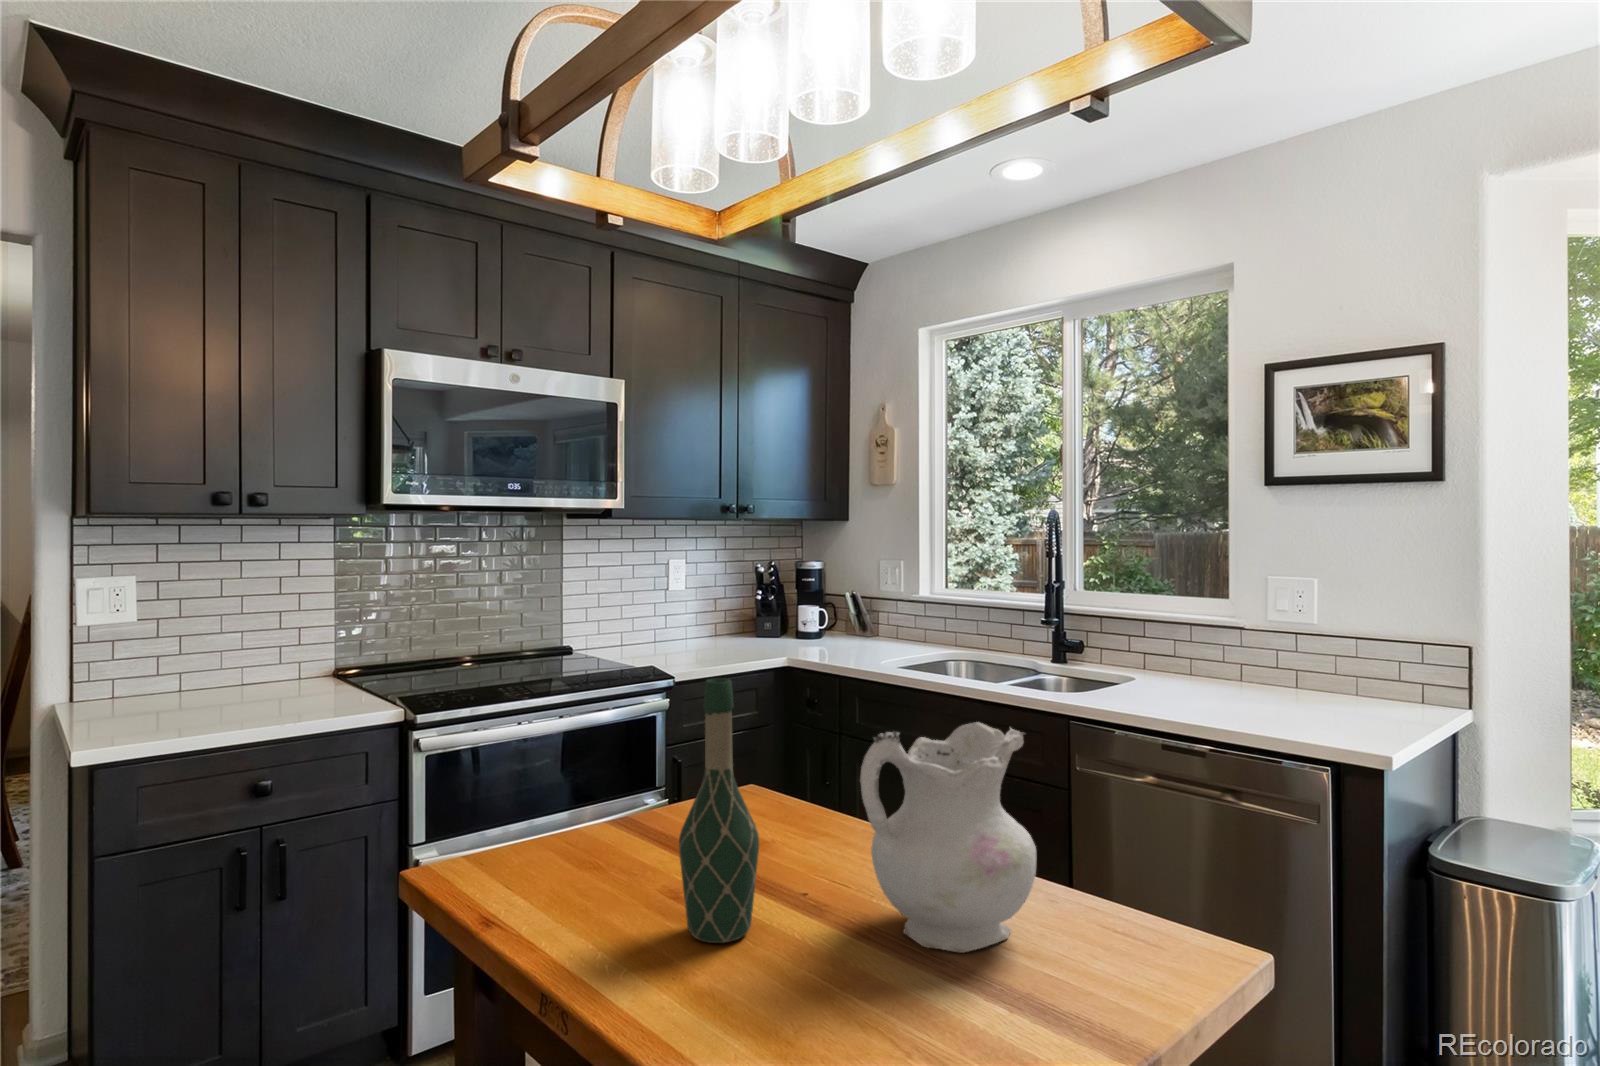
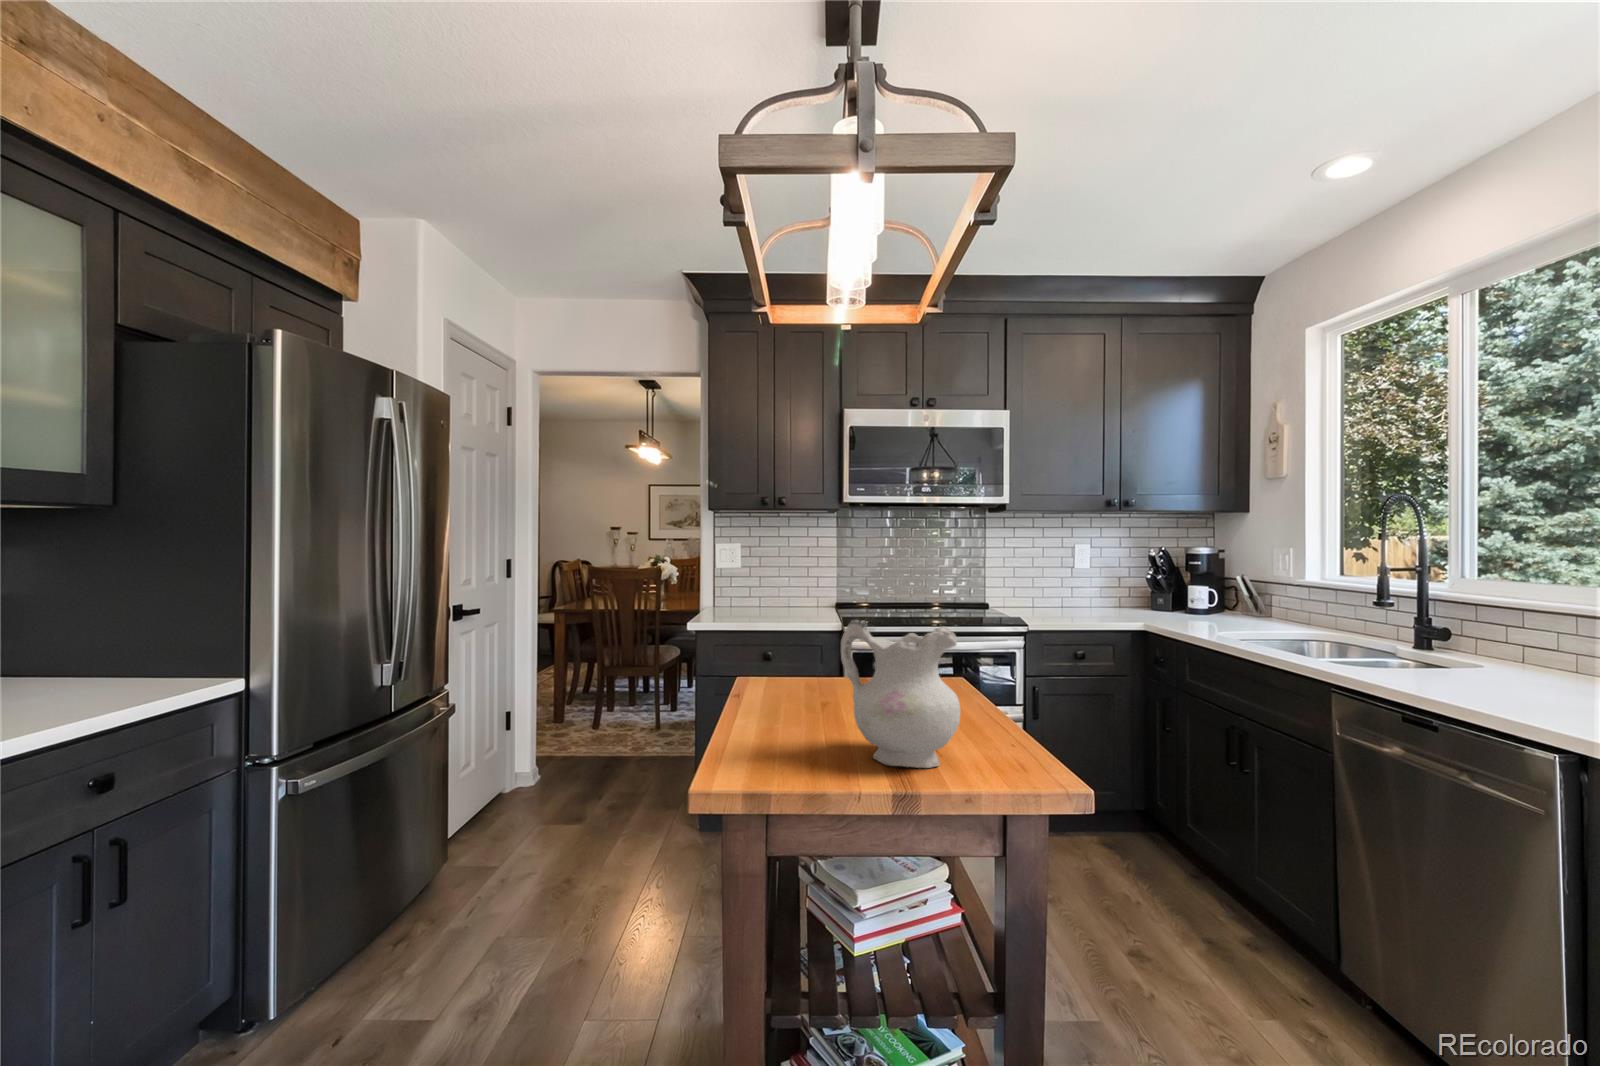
wine bottle: present [679,678,759,943] -> none [772,584,818,732]

